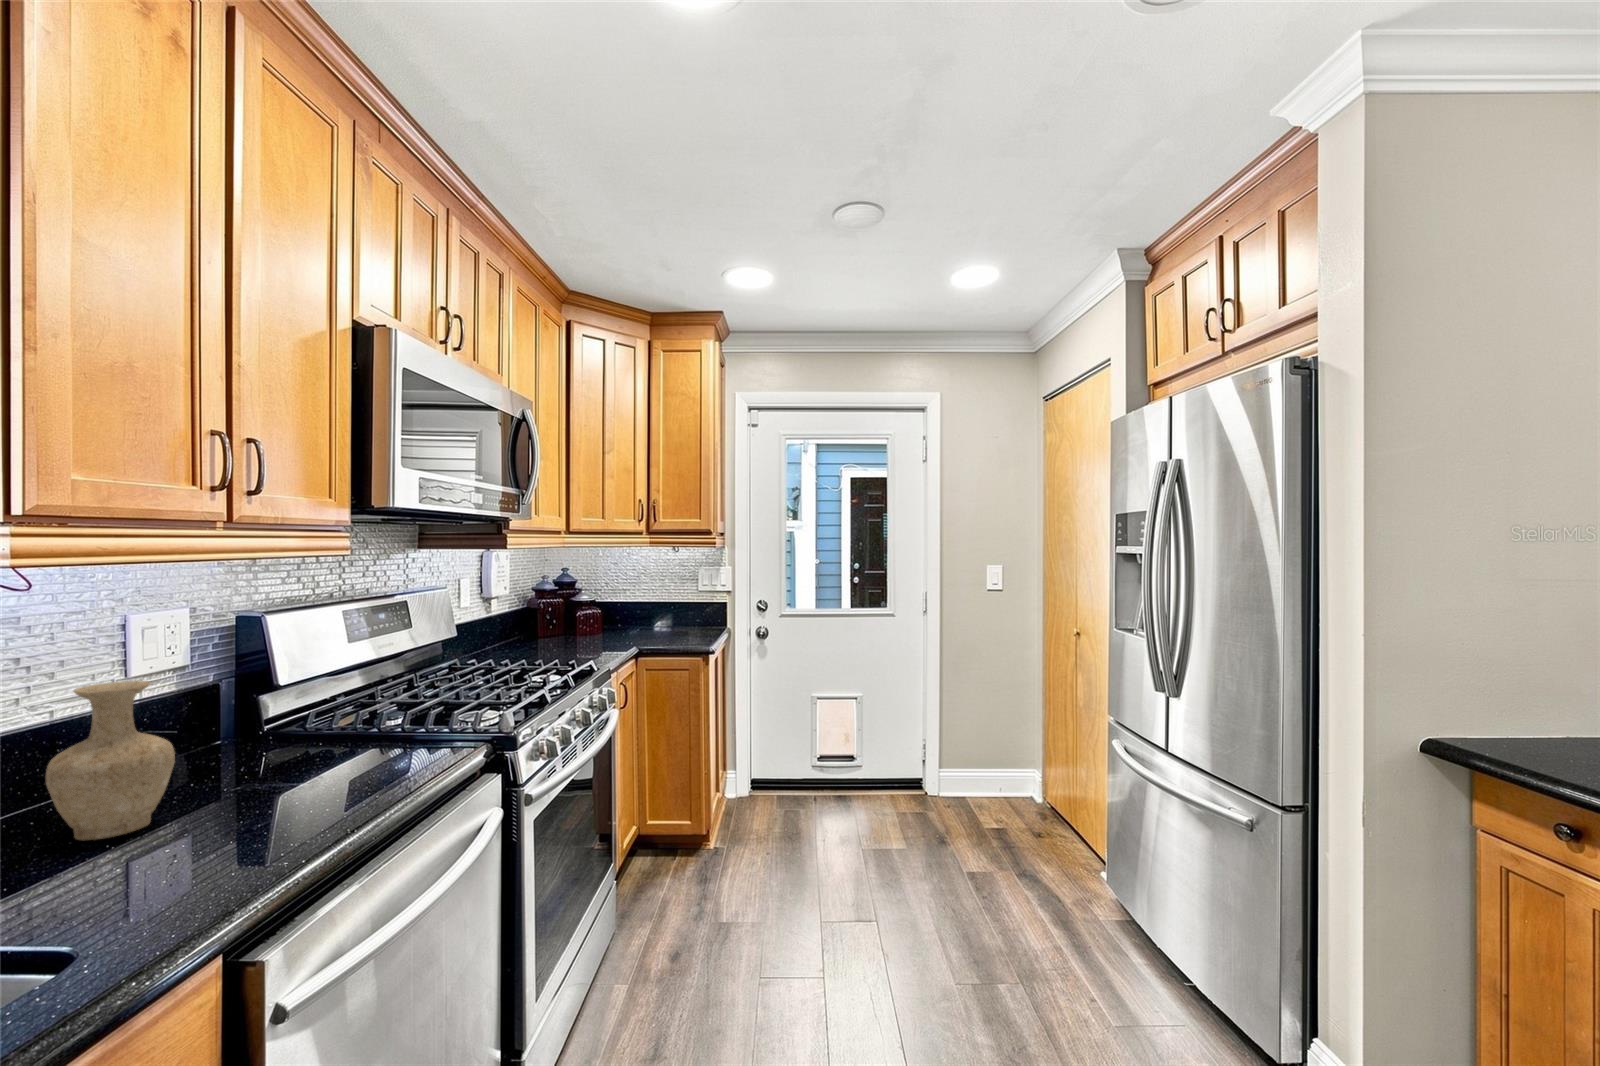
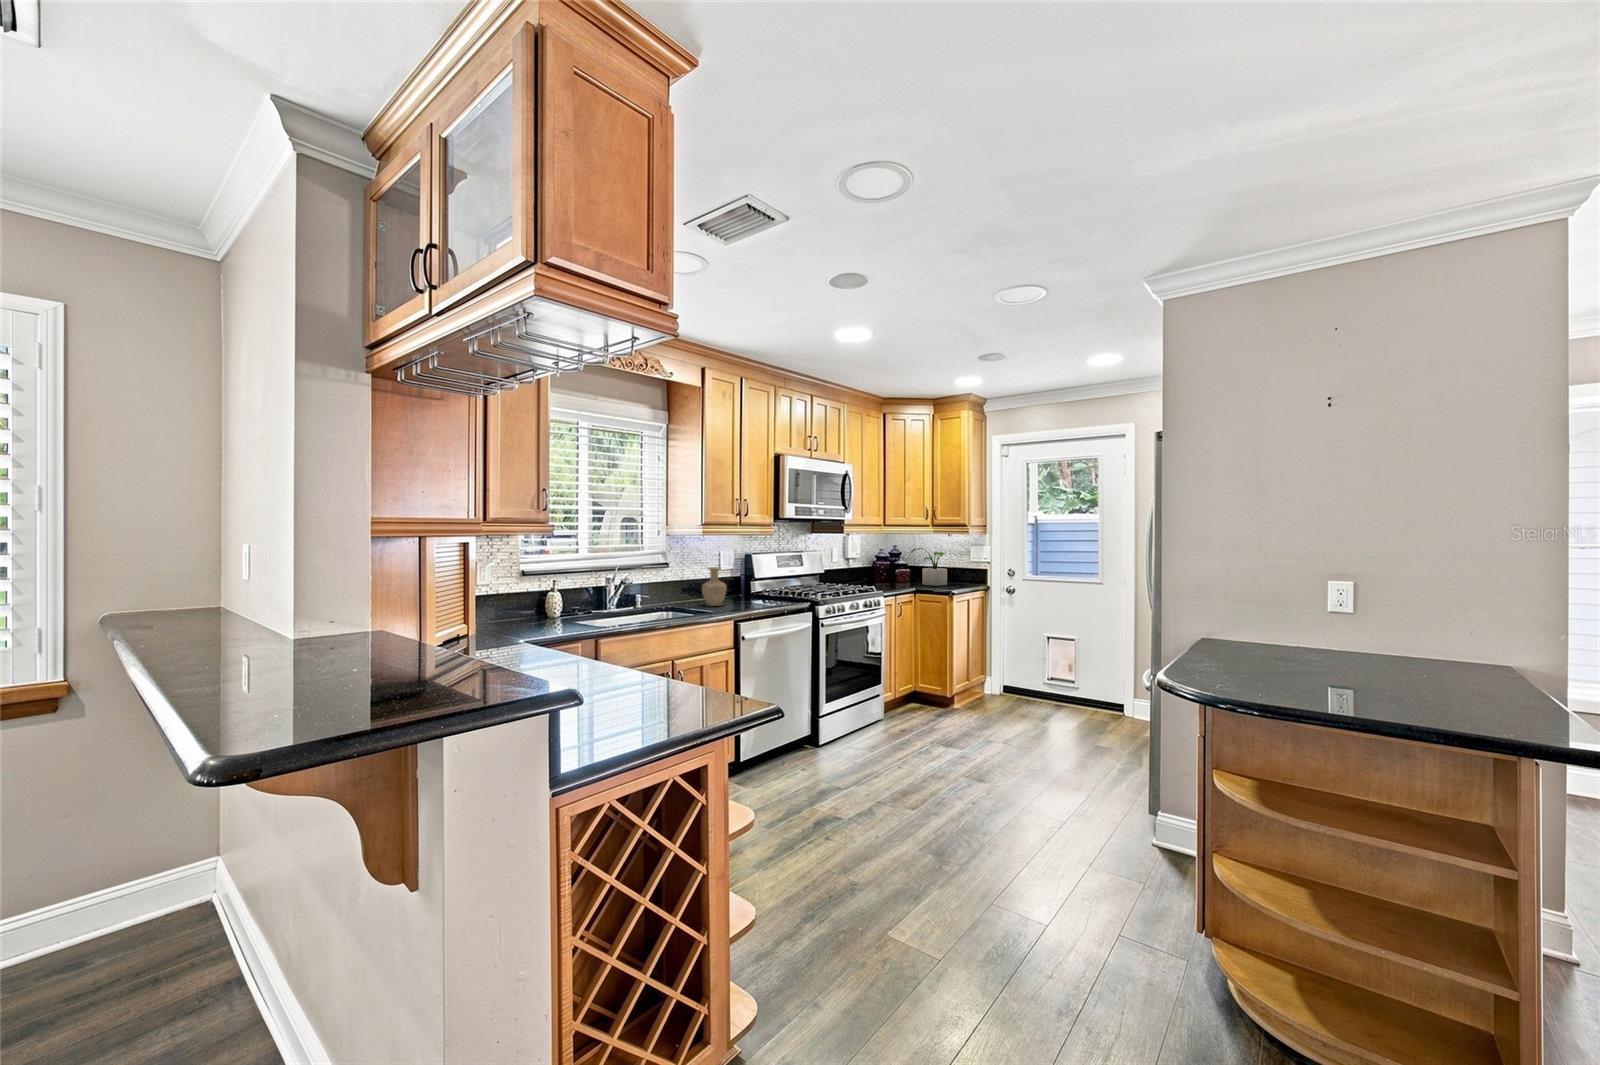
potted plant: none [612,572,692,638] -> present [911,548,947,586]

